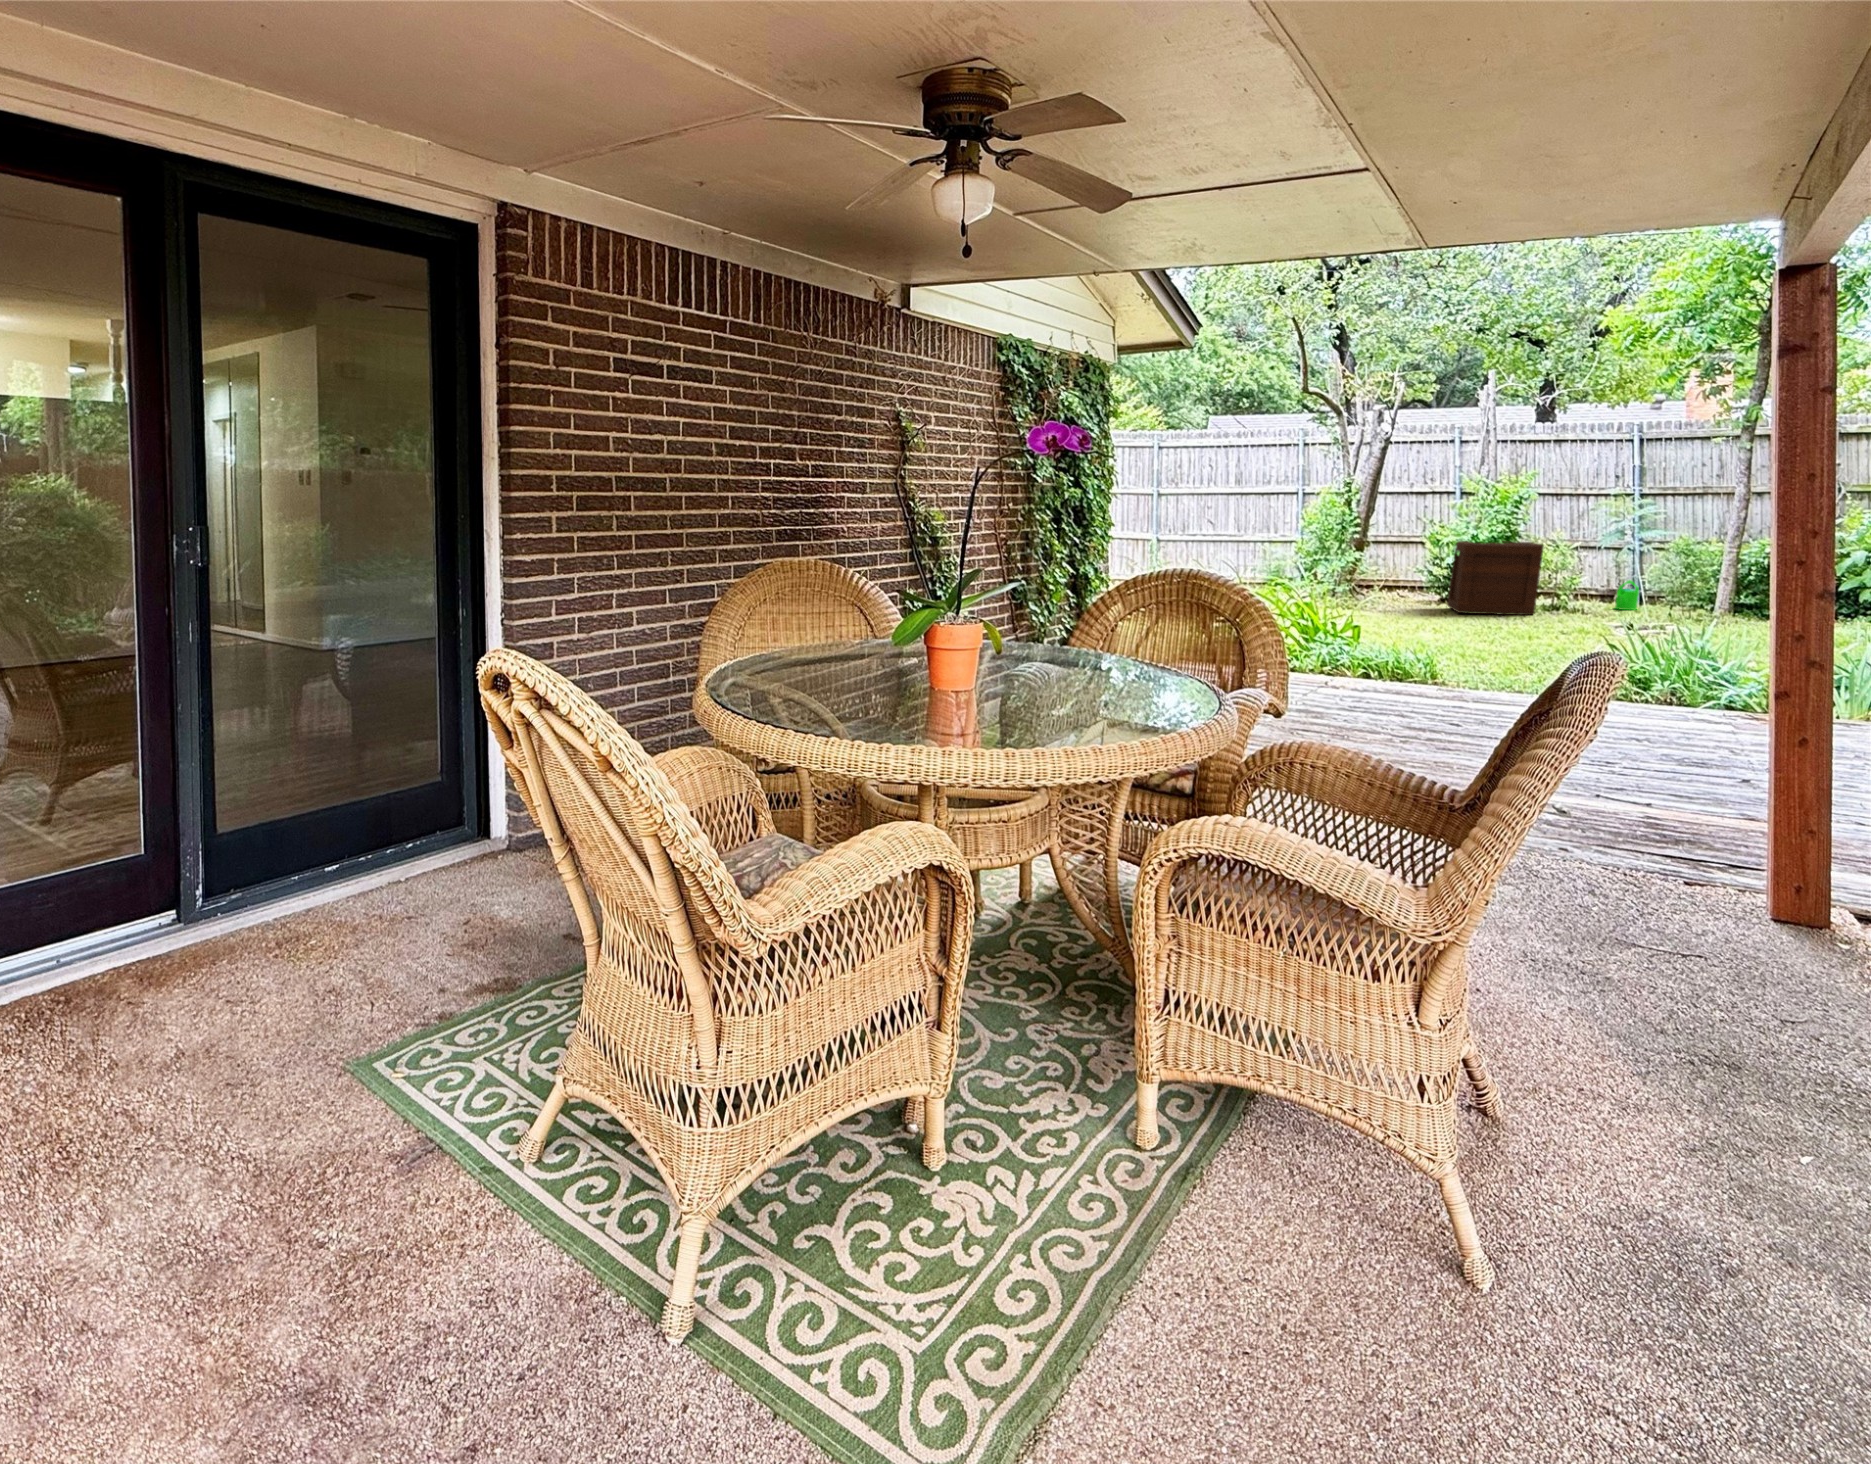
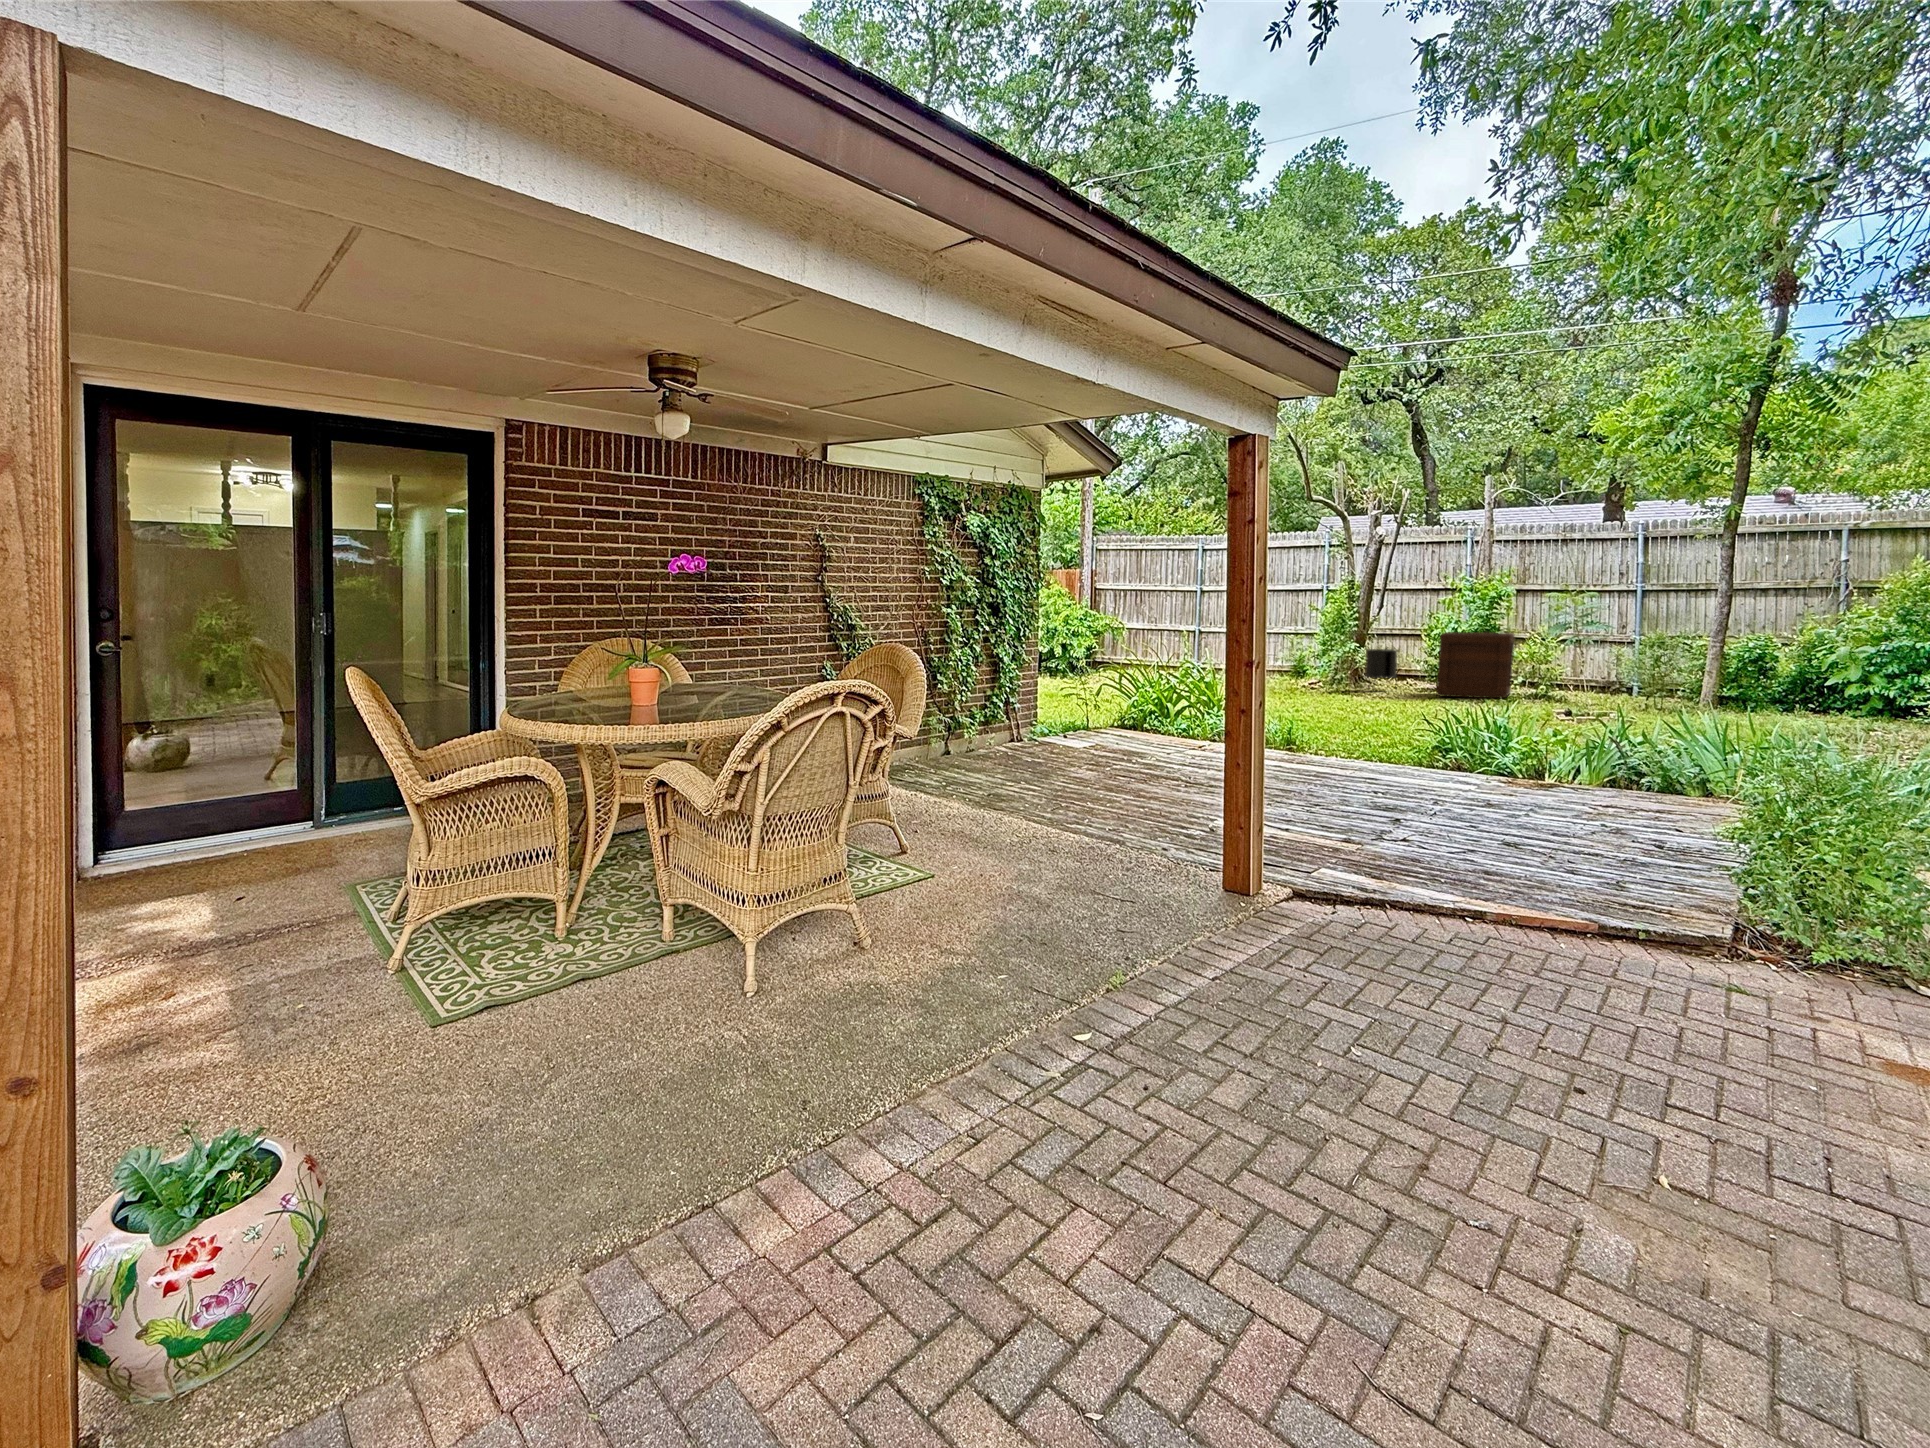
planter: none [1355,559,1392,607] -> present [1365,649,1398,689]
watering can: present [1615,580,1639,610] -> none [1593,668,1618,695]

